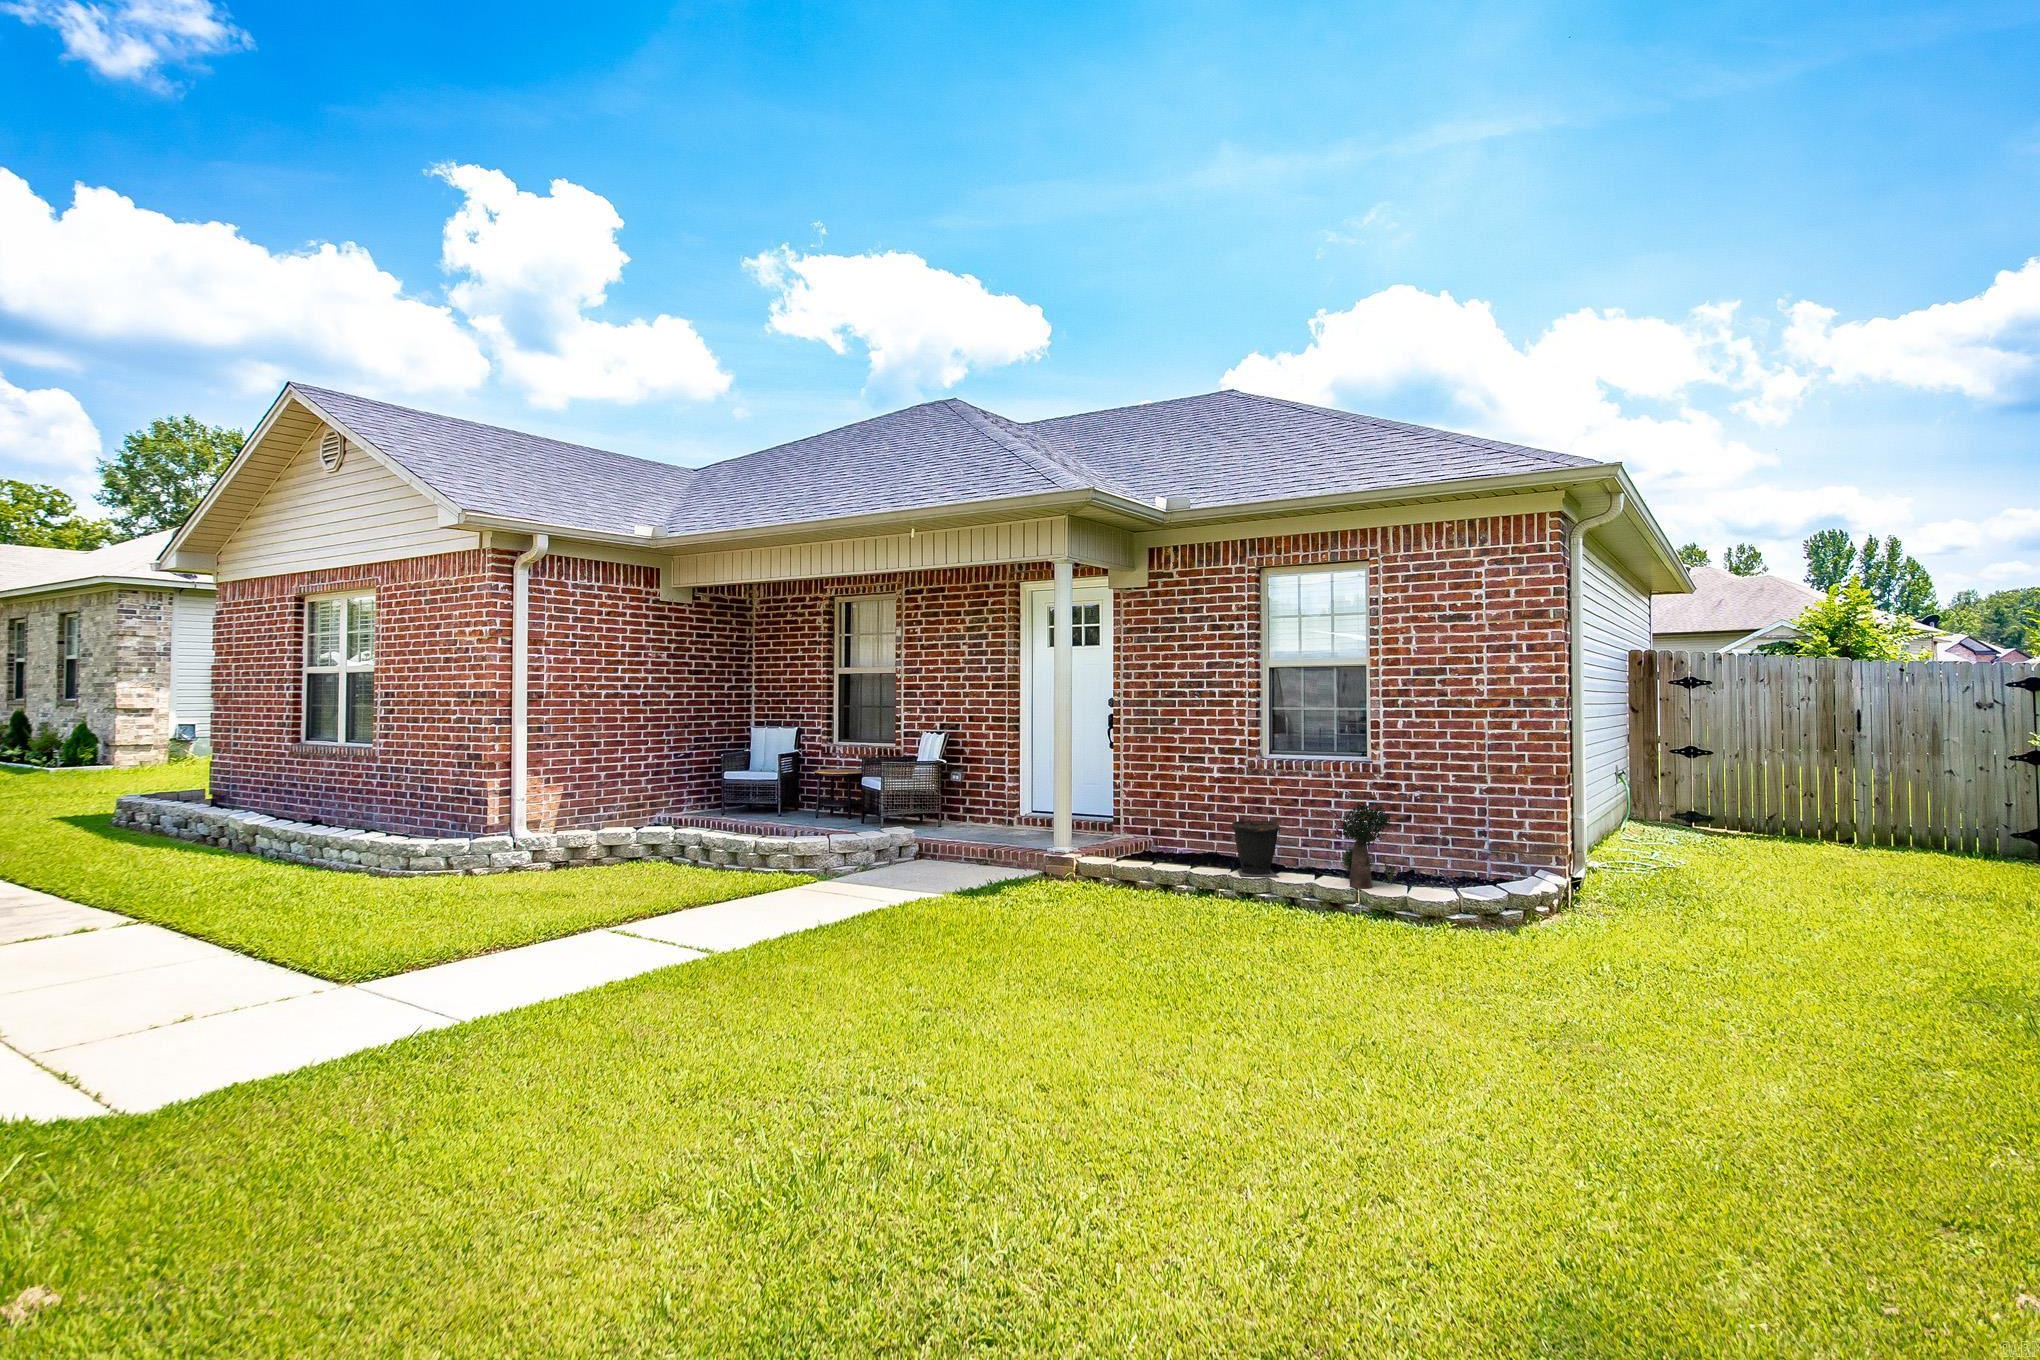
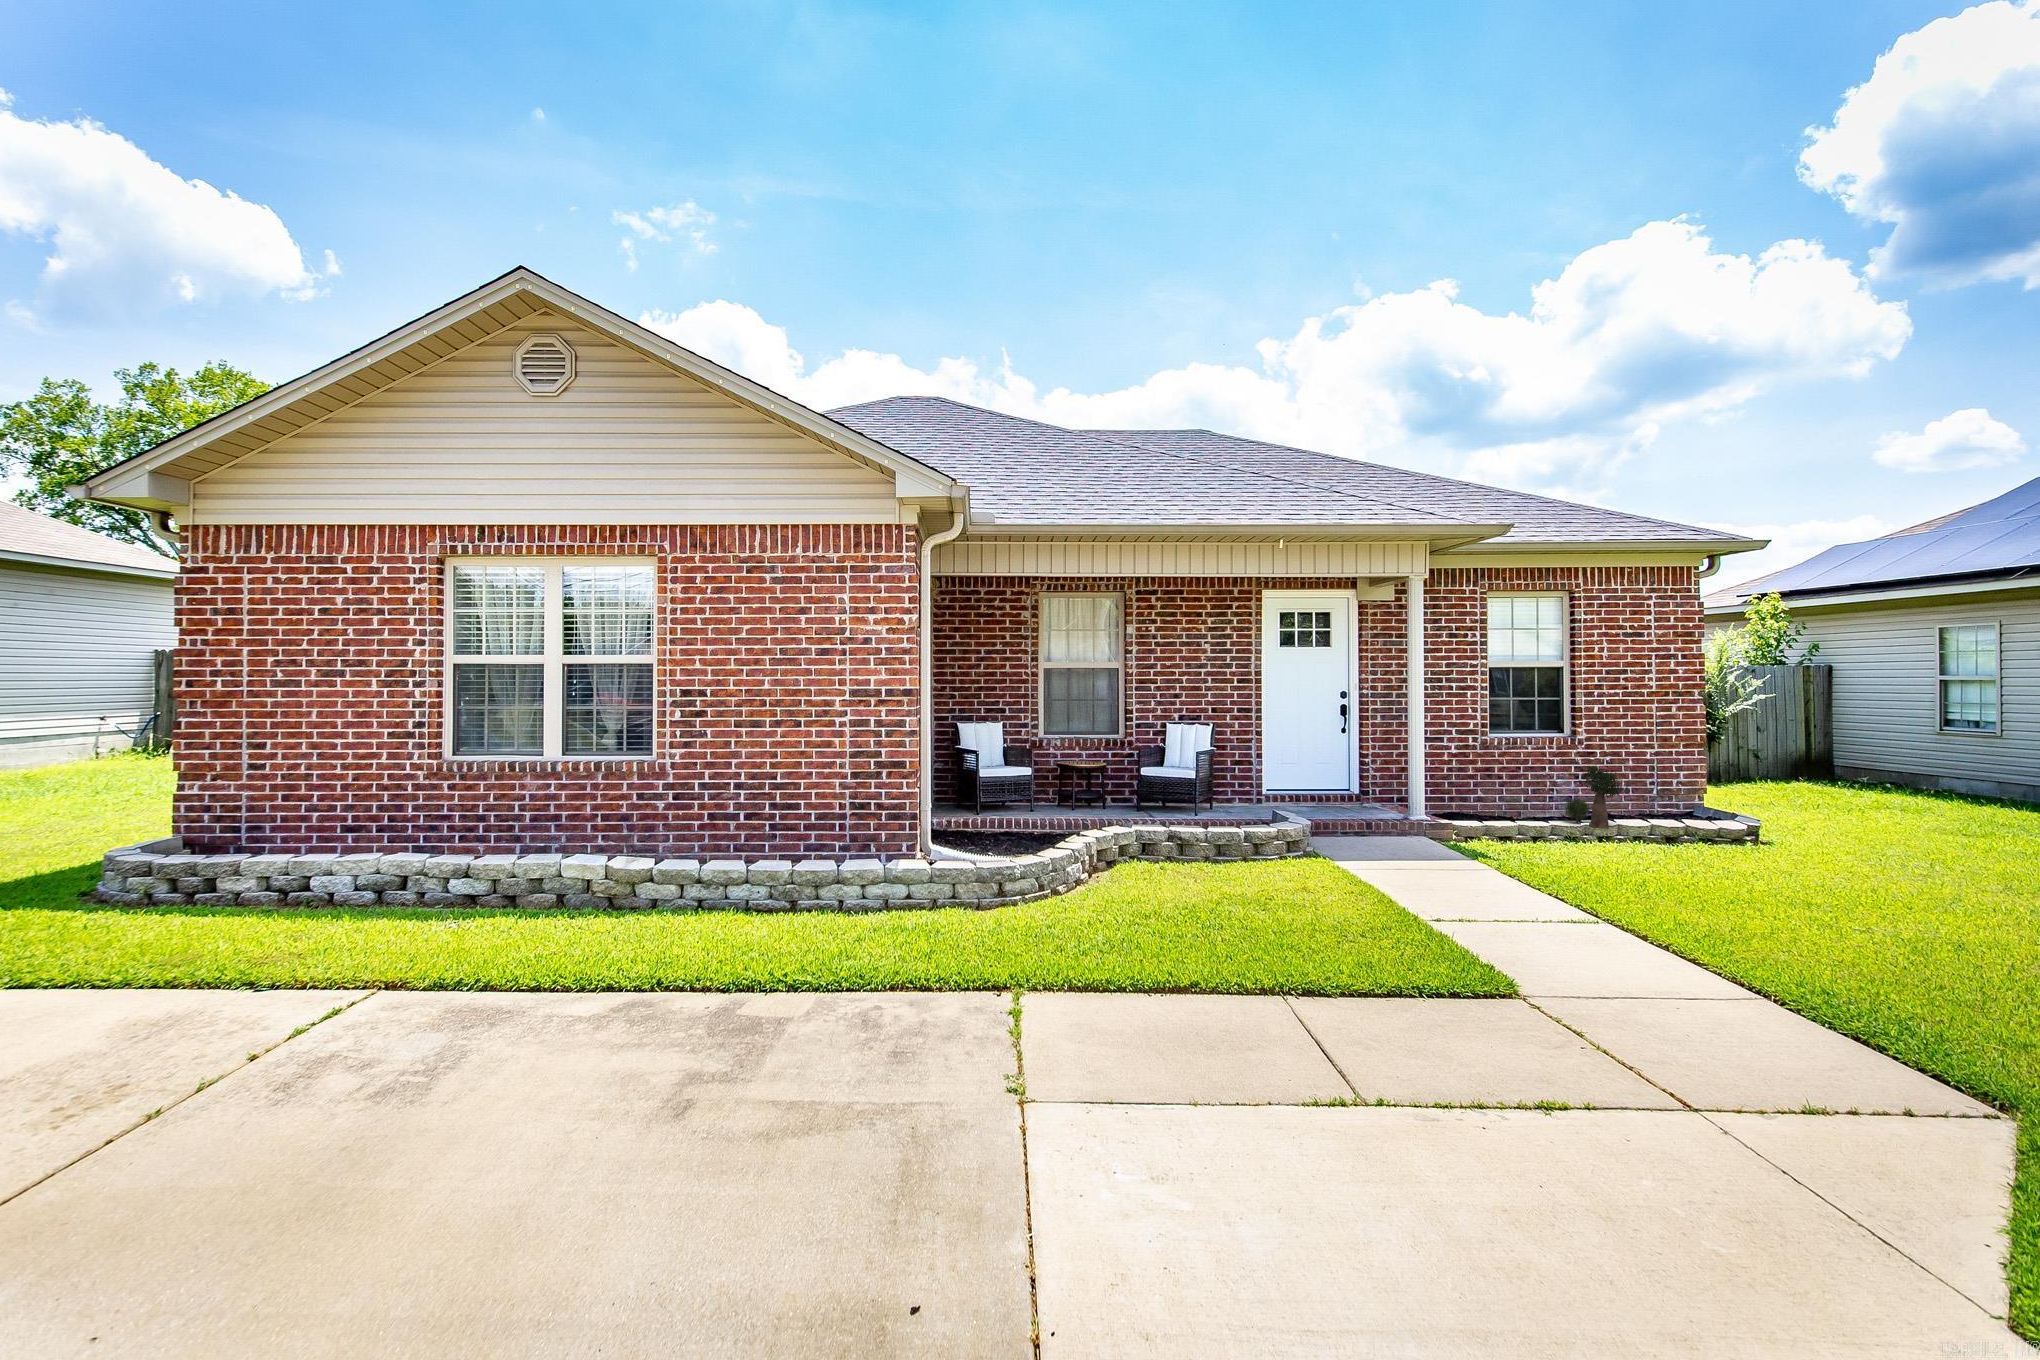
bucket: present [1231,820,1280,877] -> none [1490,785,1537,828]

